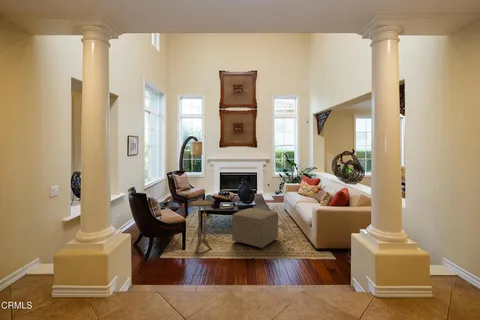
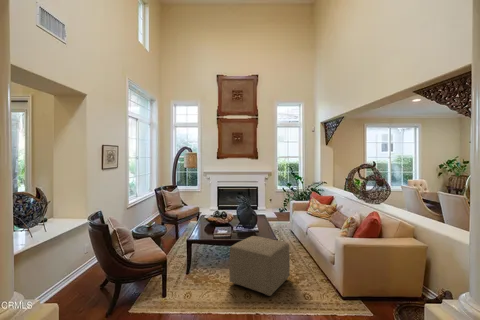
side table: present [189,200,214,253] -> none [171,229,205,305]

